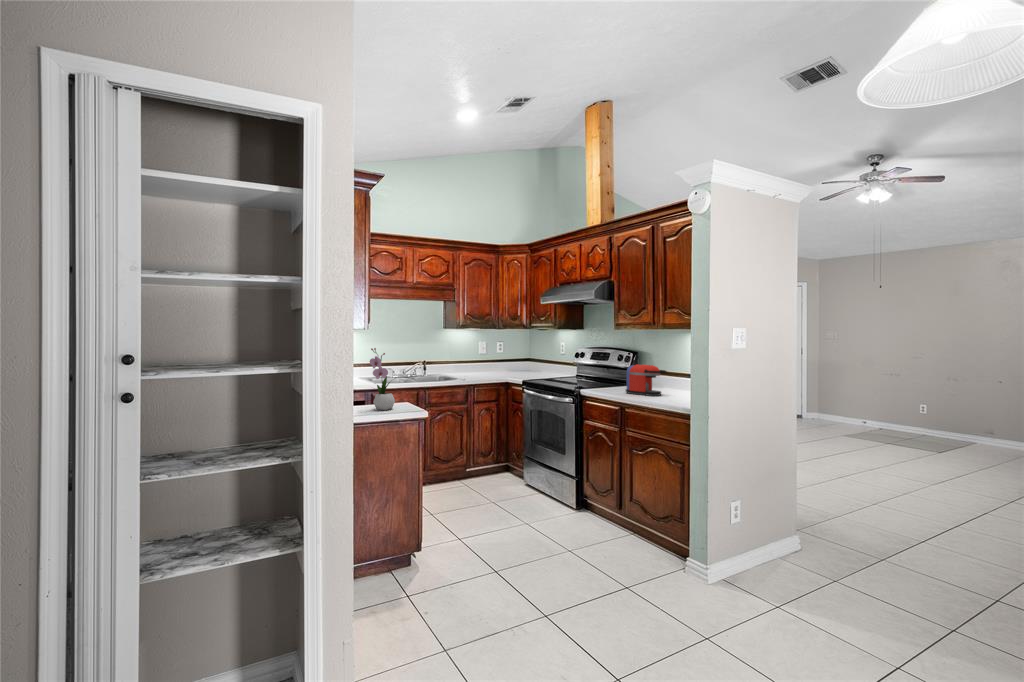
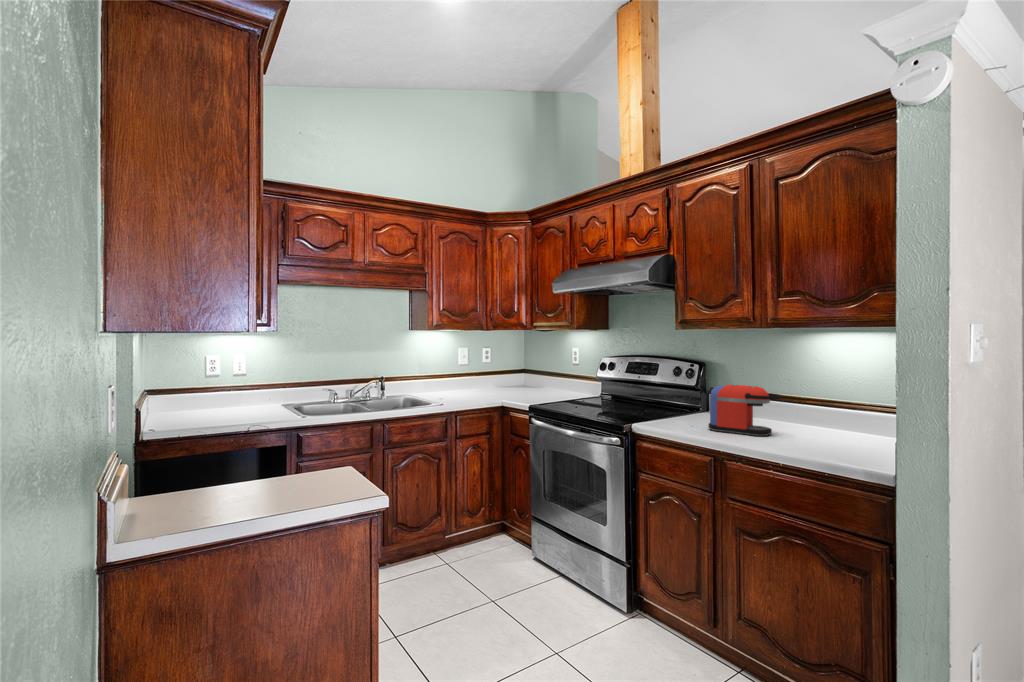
flower arrangement: present [370,348,395,410] -> none [274,370,334,496]

